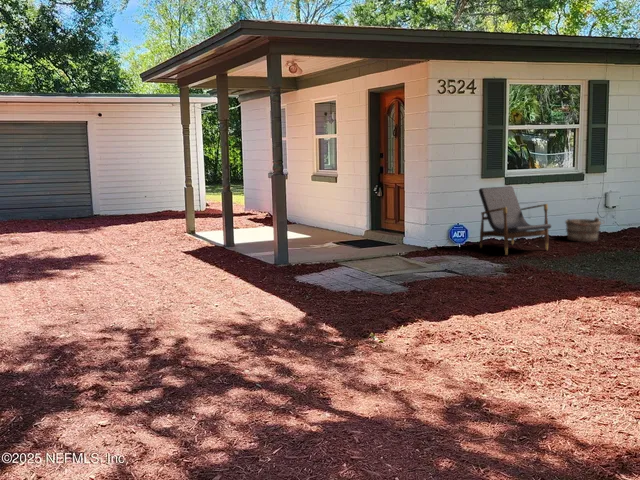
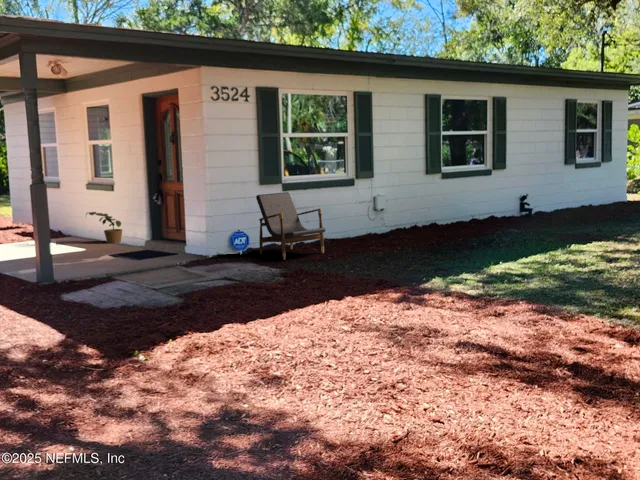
potted plant: none [310,201,343,231] -> present [86,212,122,243]
bucket: present [566,218,601,242] -> none [340,220,375,243]

